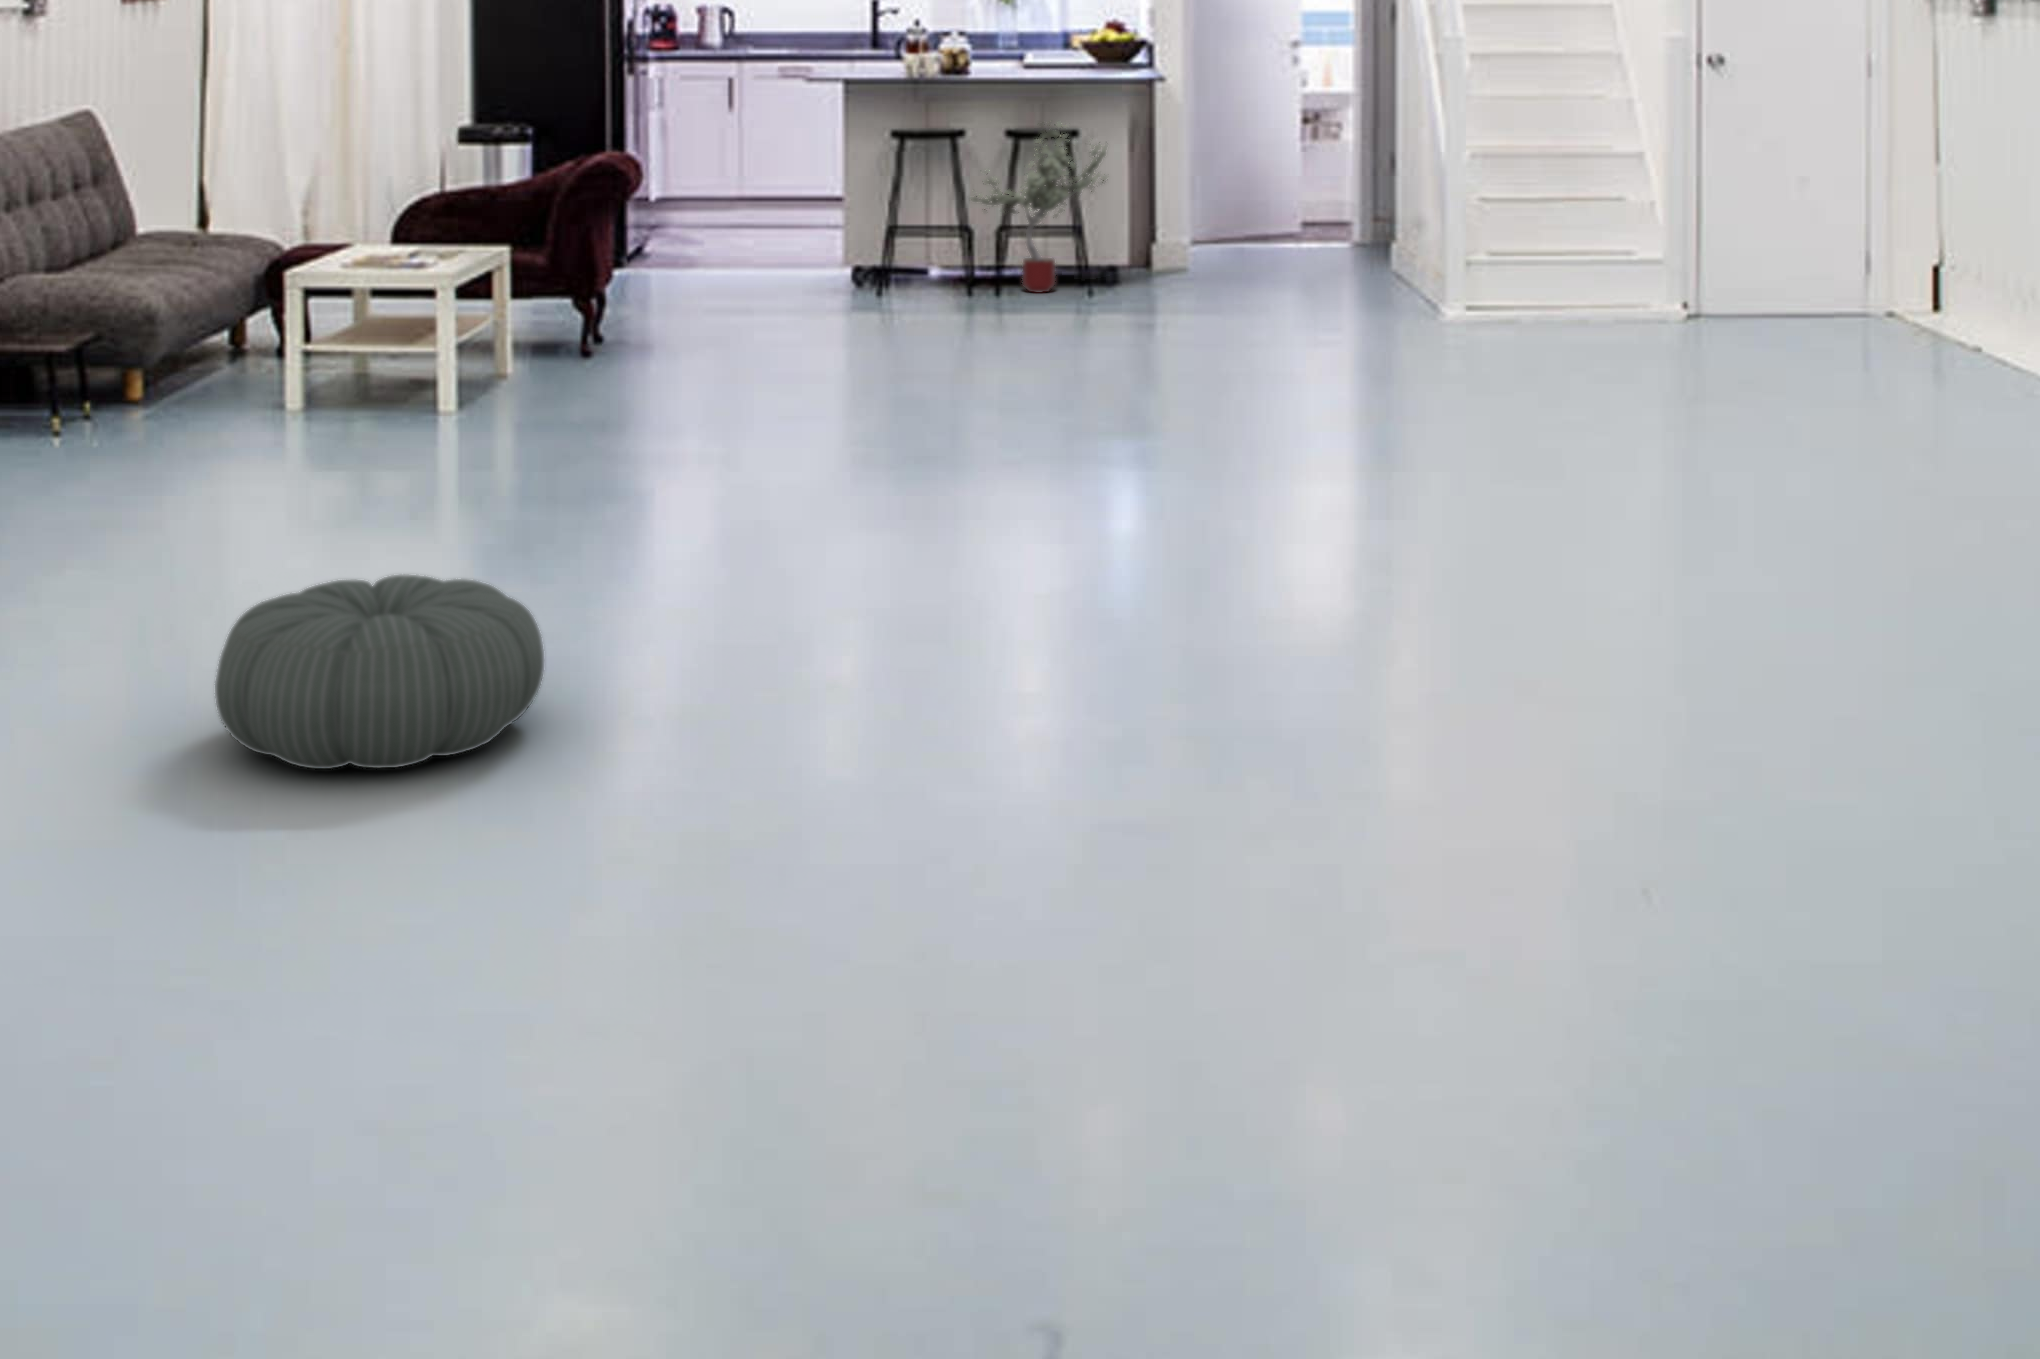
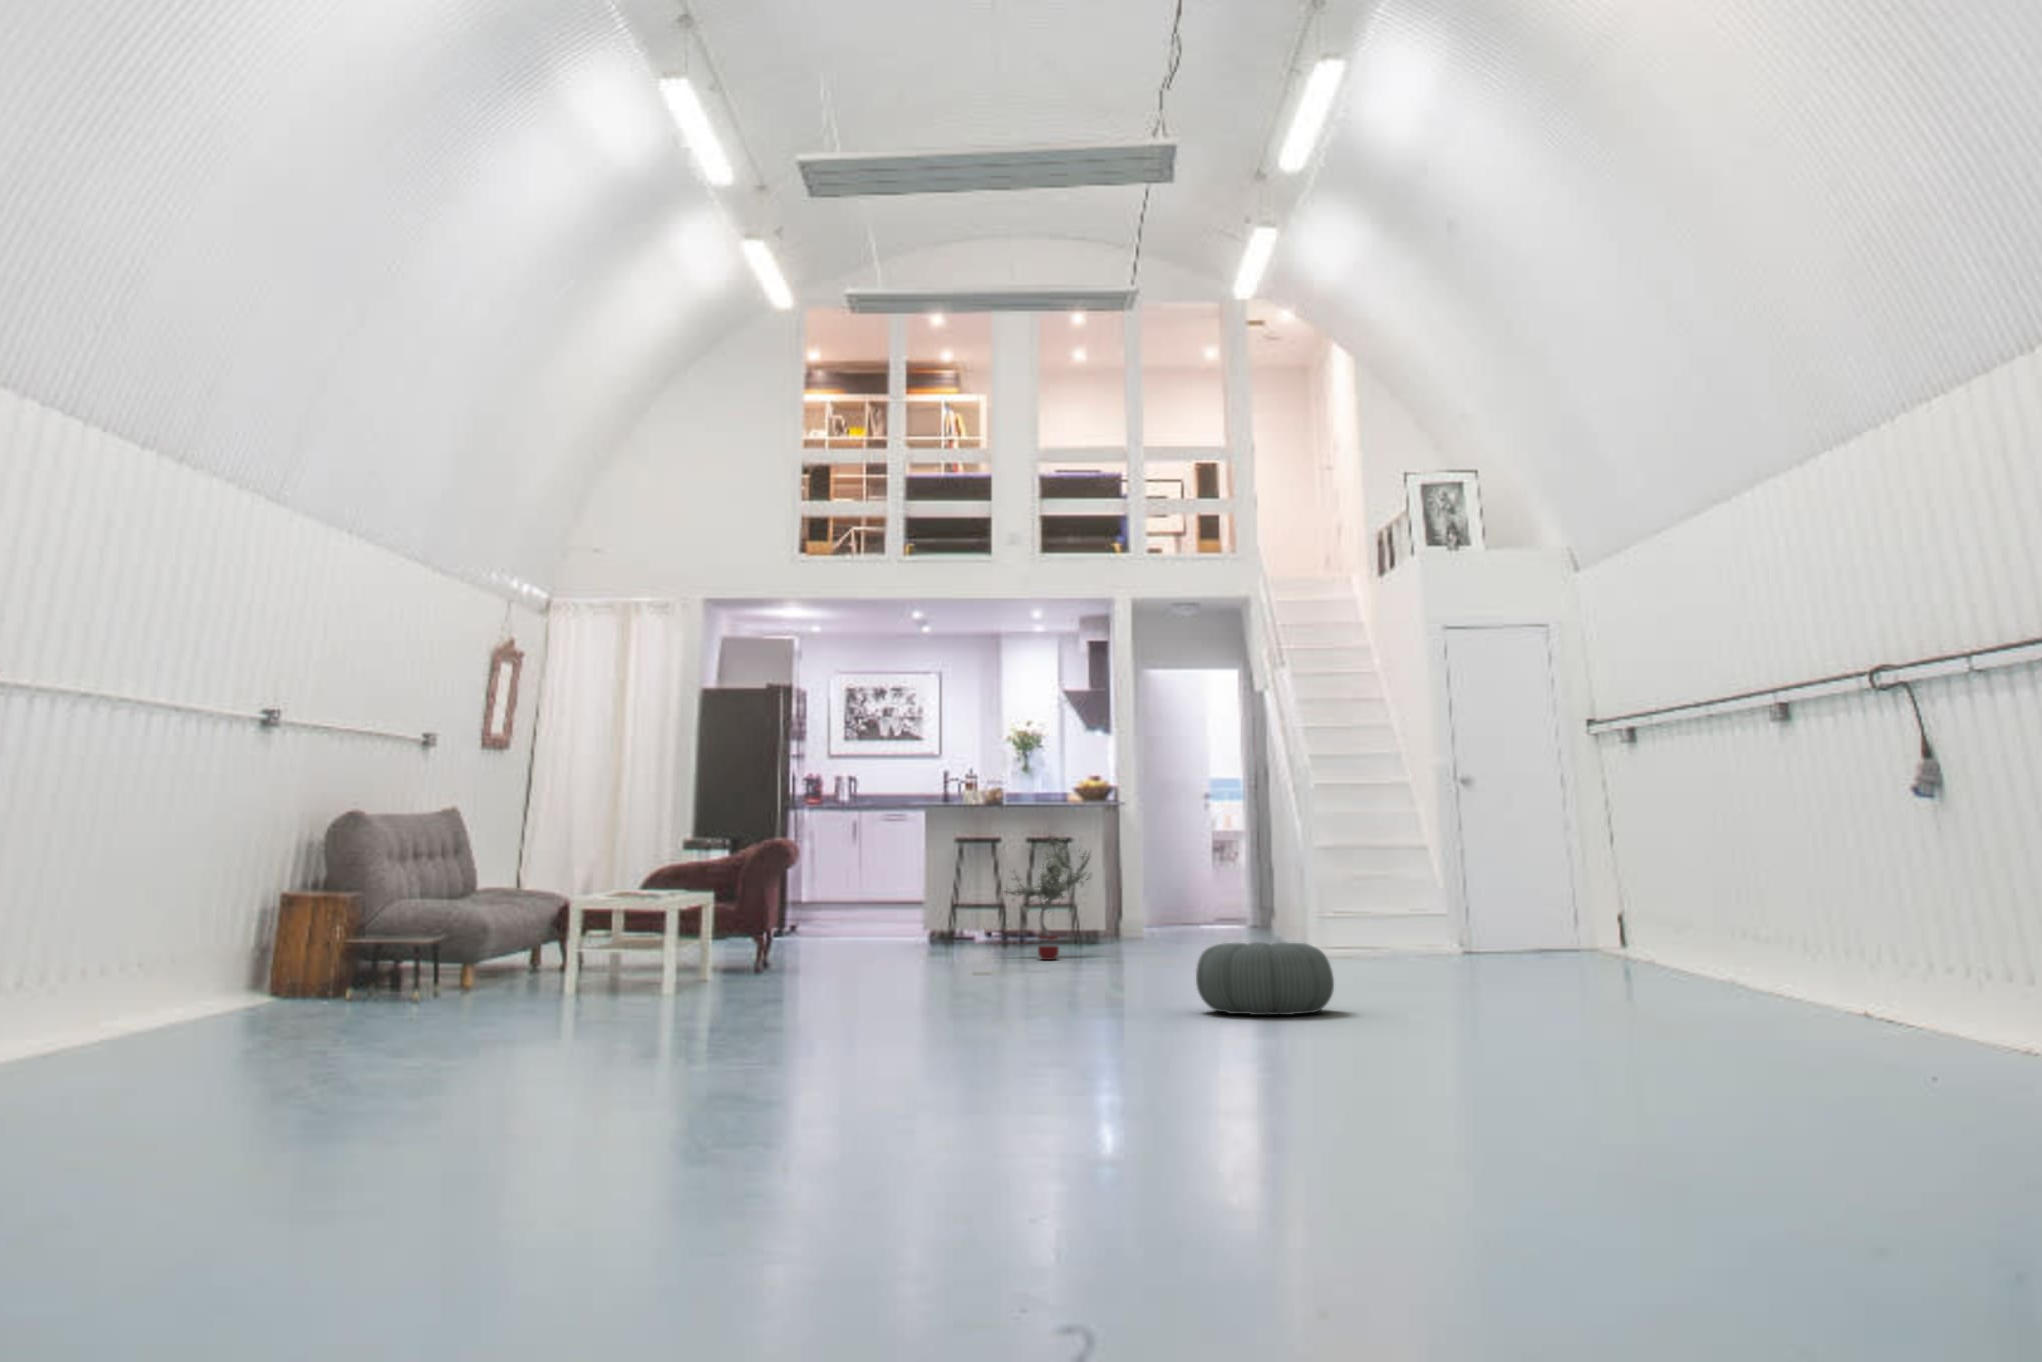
pouf: present [215,575,544,769] -> present [1196,942,1334,1015]

